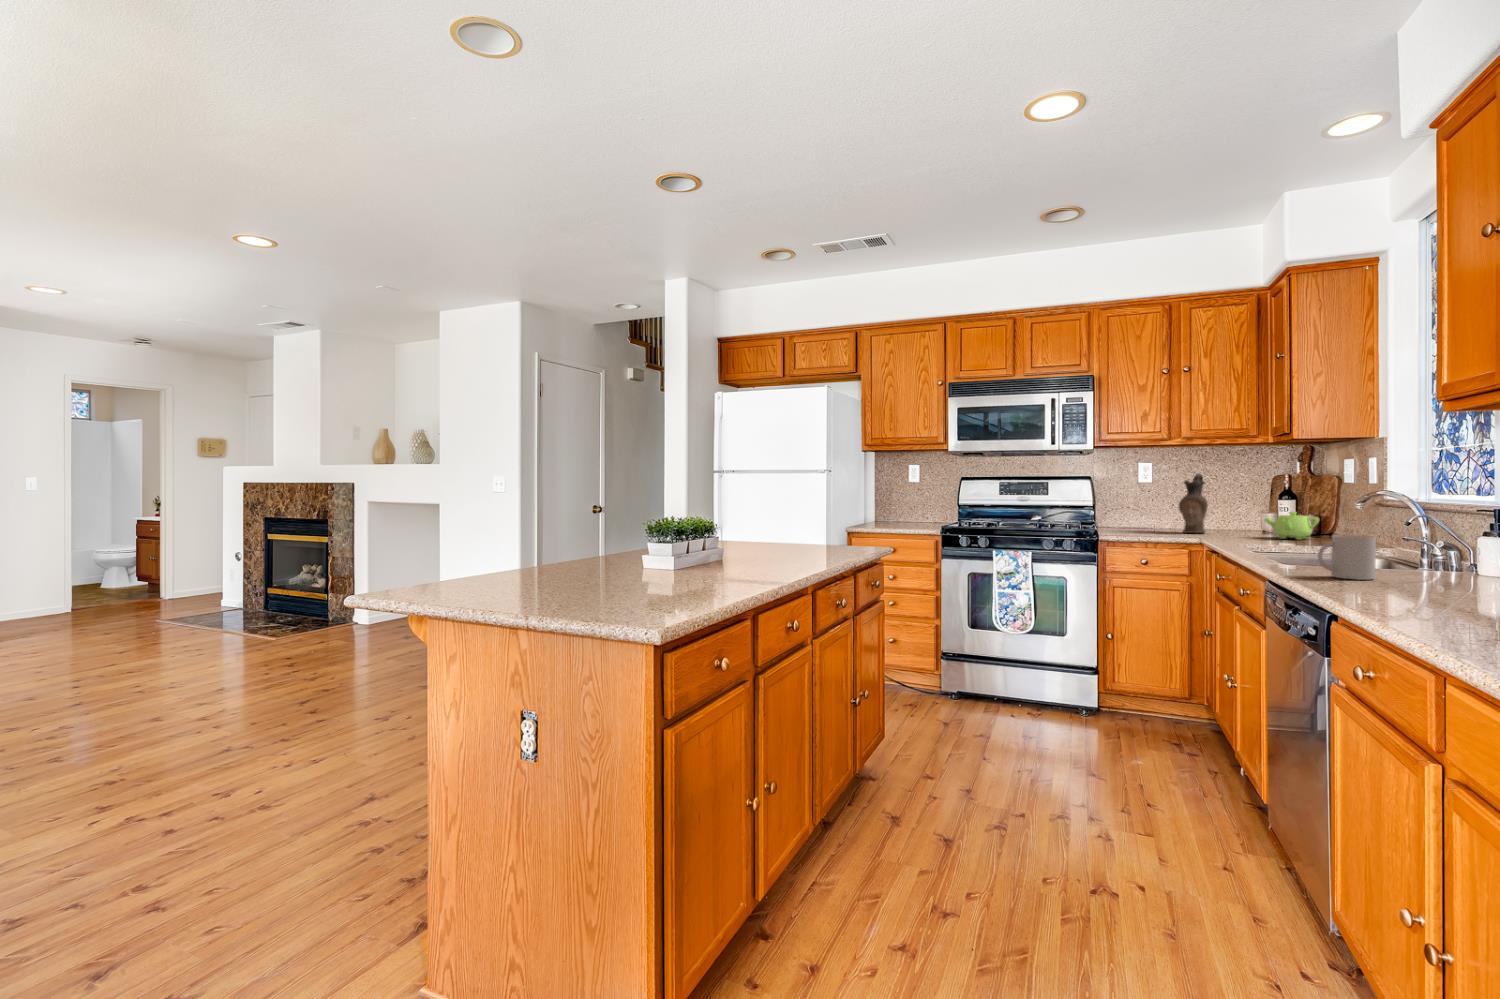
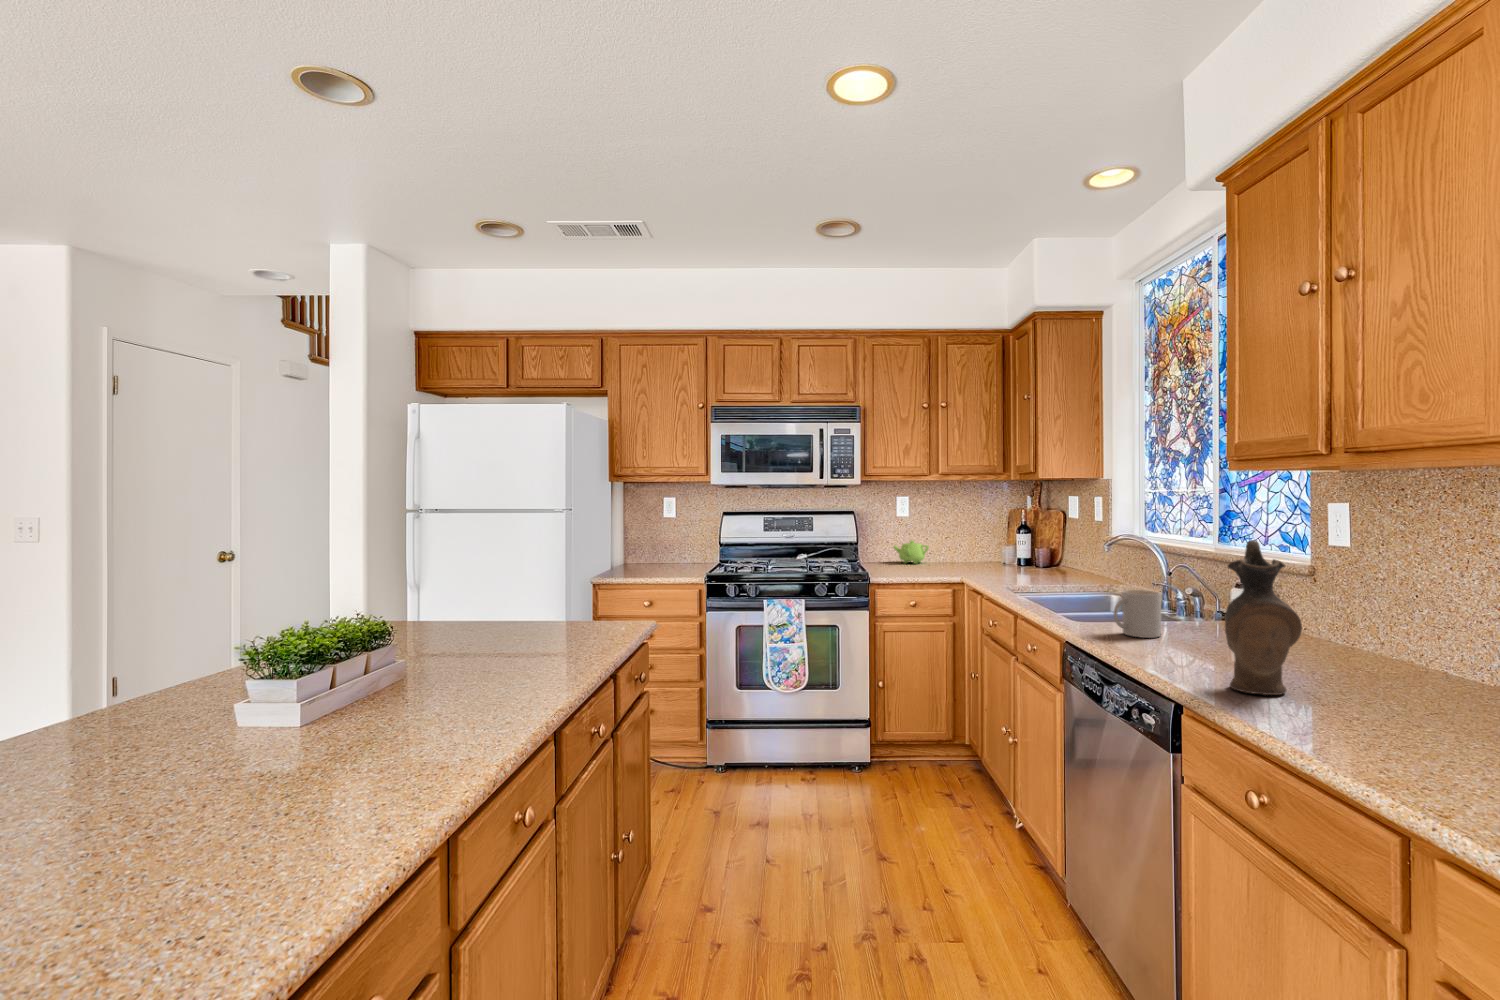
ceramic pitcher: present [1179,474,1208,533] -> present [1225,540,1302,695]
teapot: present [1264,512,1319,540] -> present [894,540,929,564]

